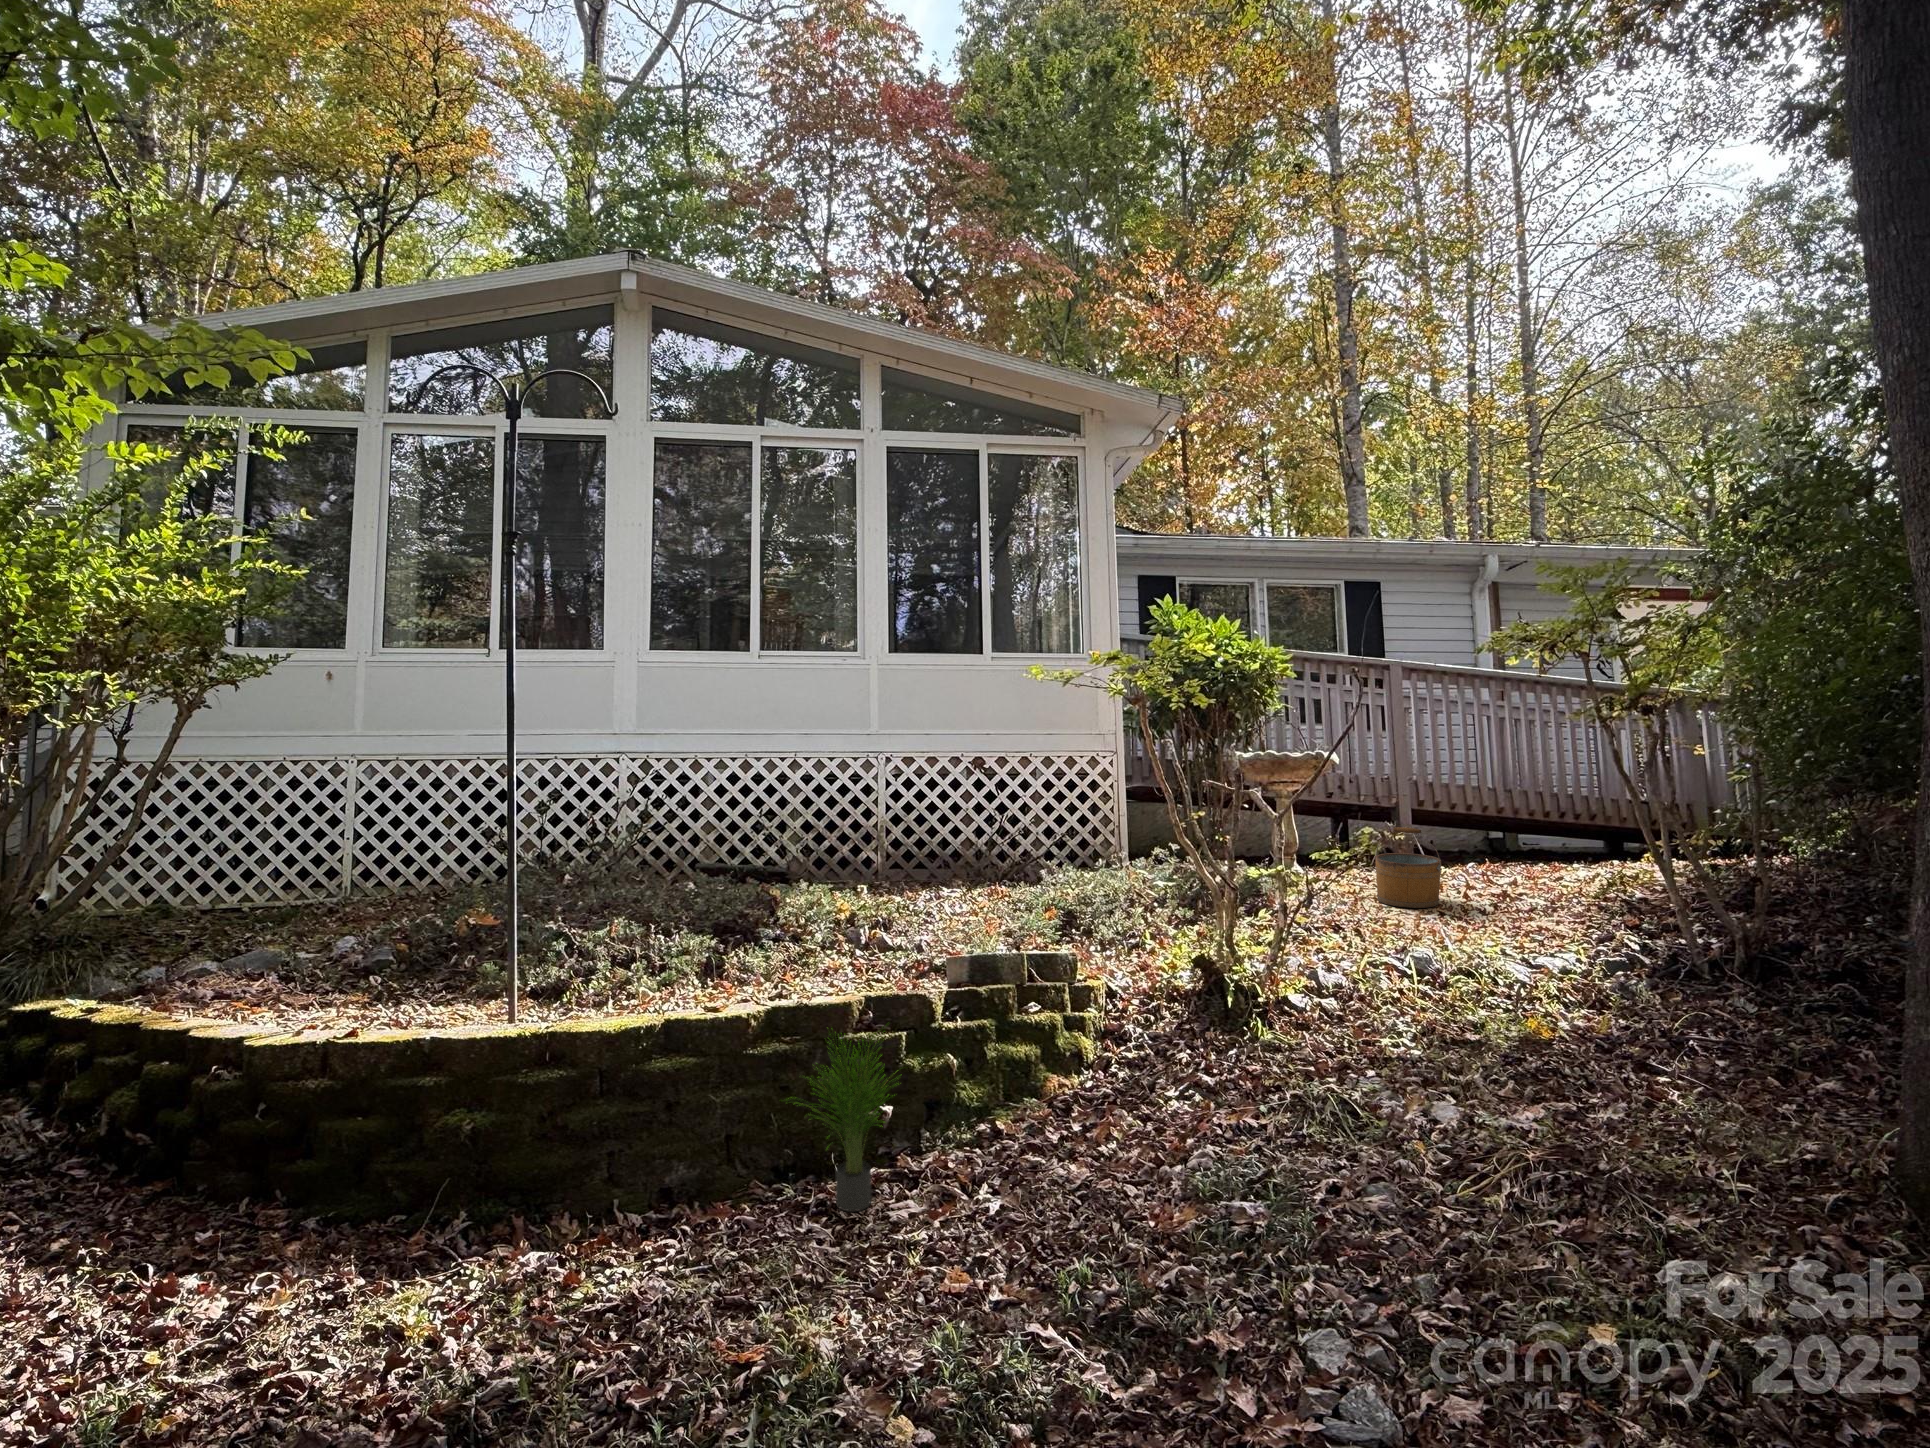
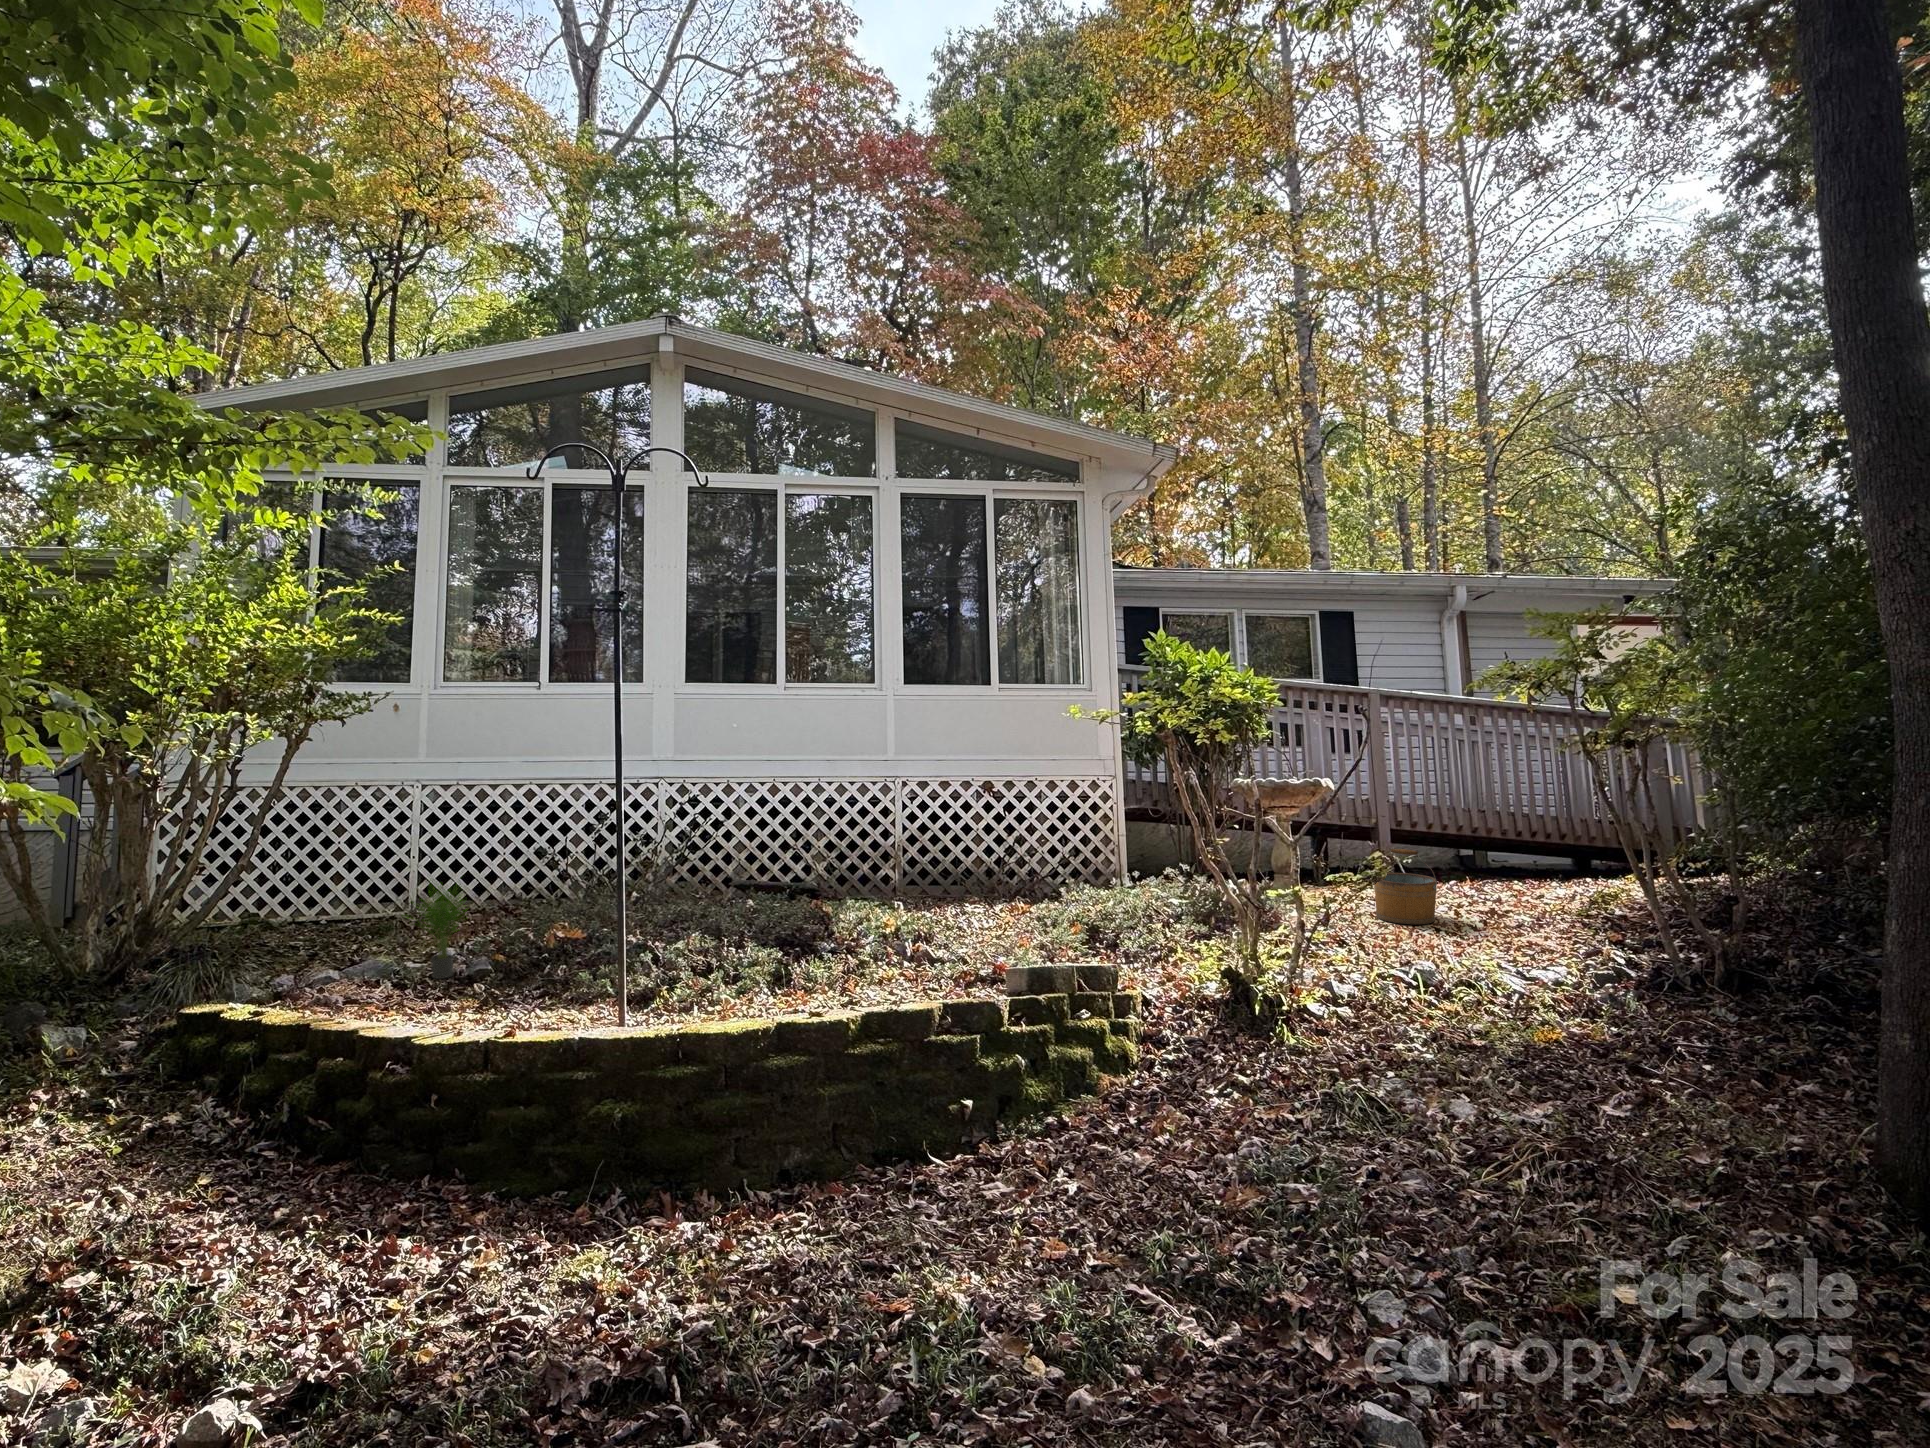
potted plant: present [799,1036,894,1212] -> present [407,884,463,979]

